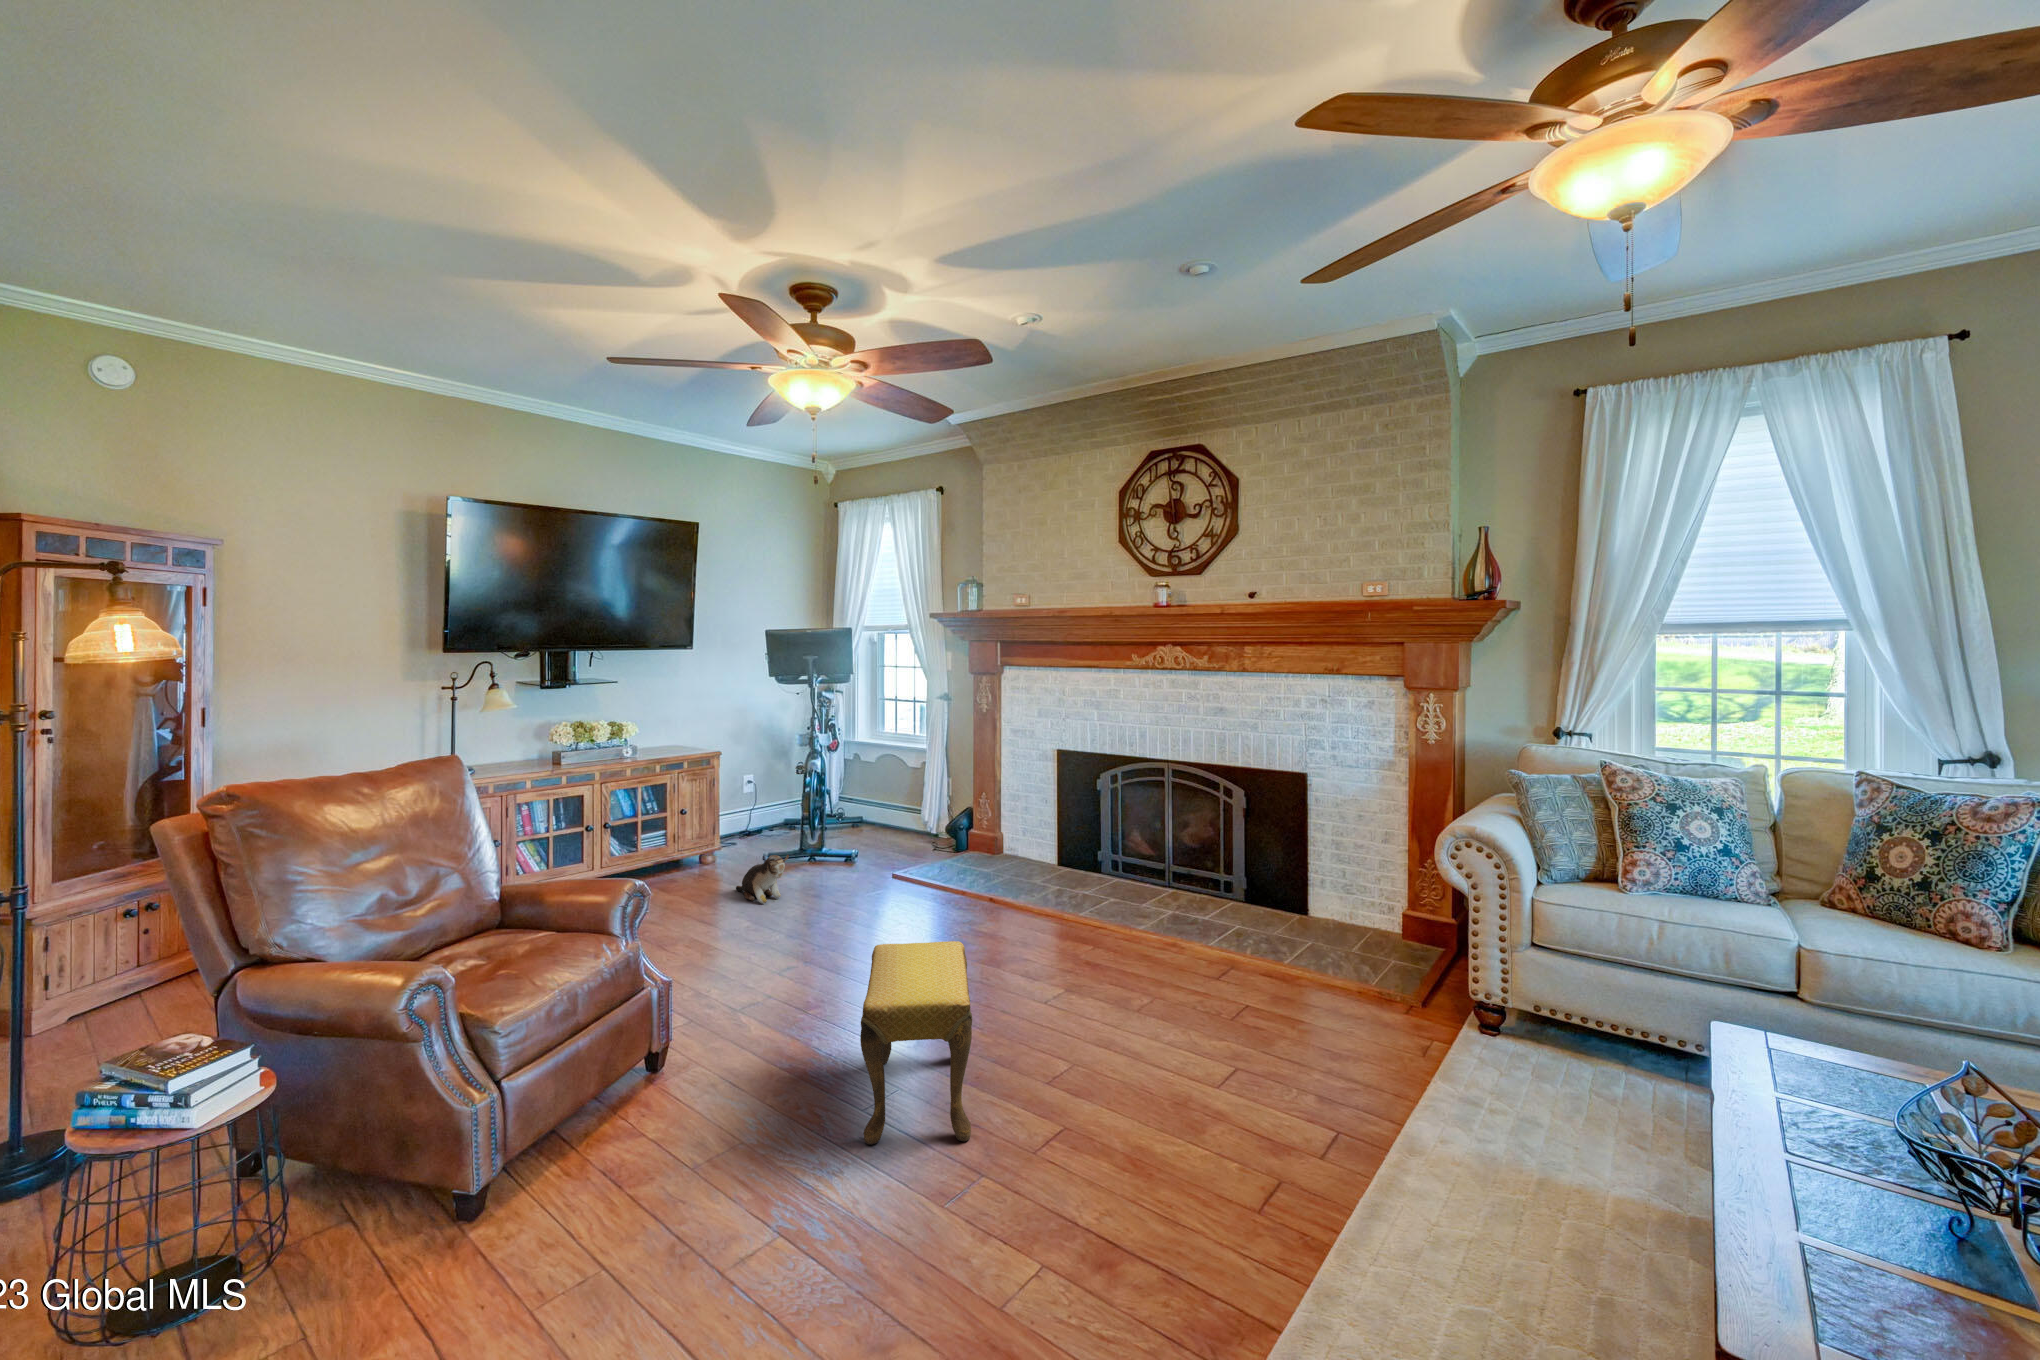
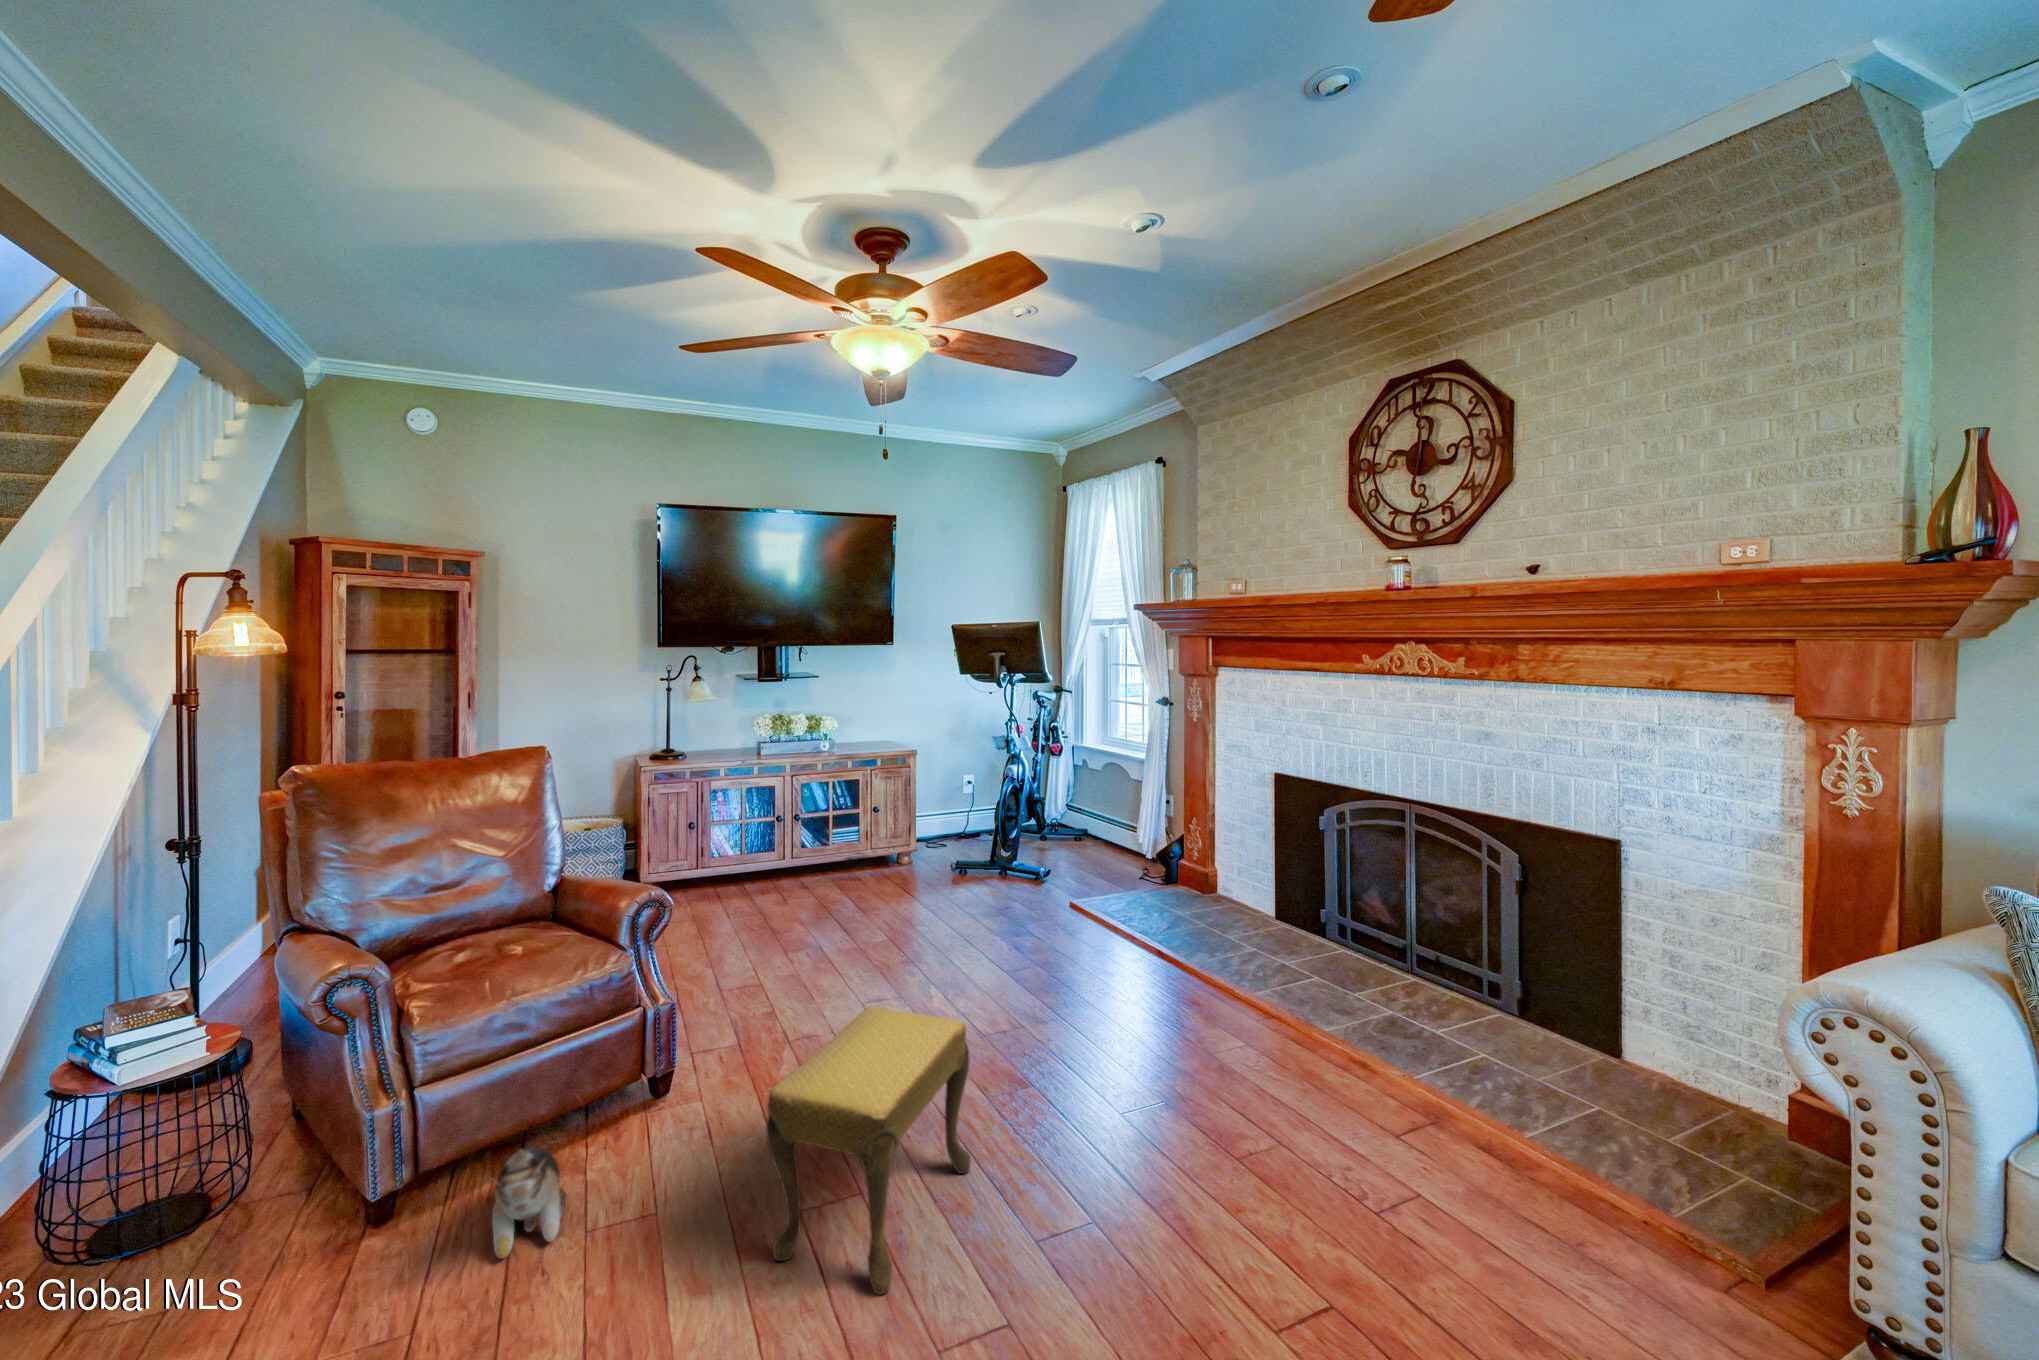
plush toy: present [736,855,789,904] -> present [490,1147,566,1259]

